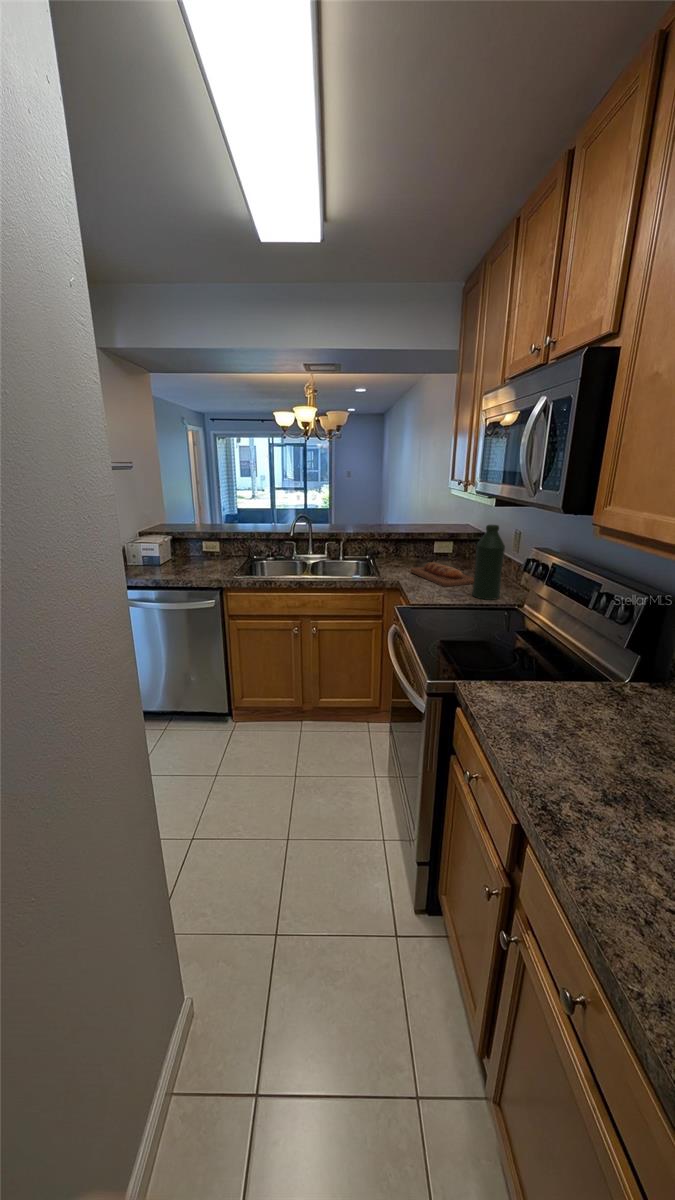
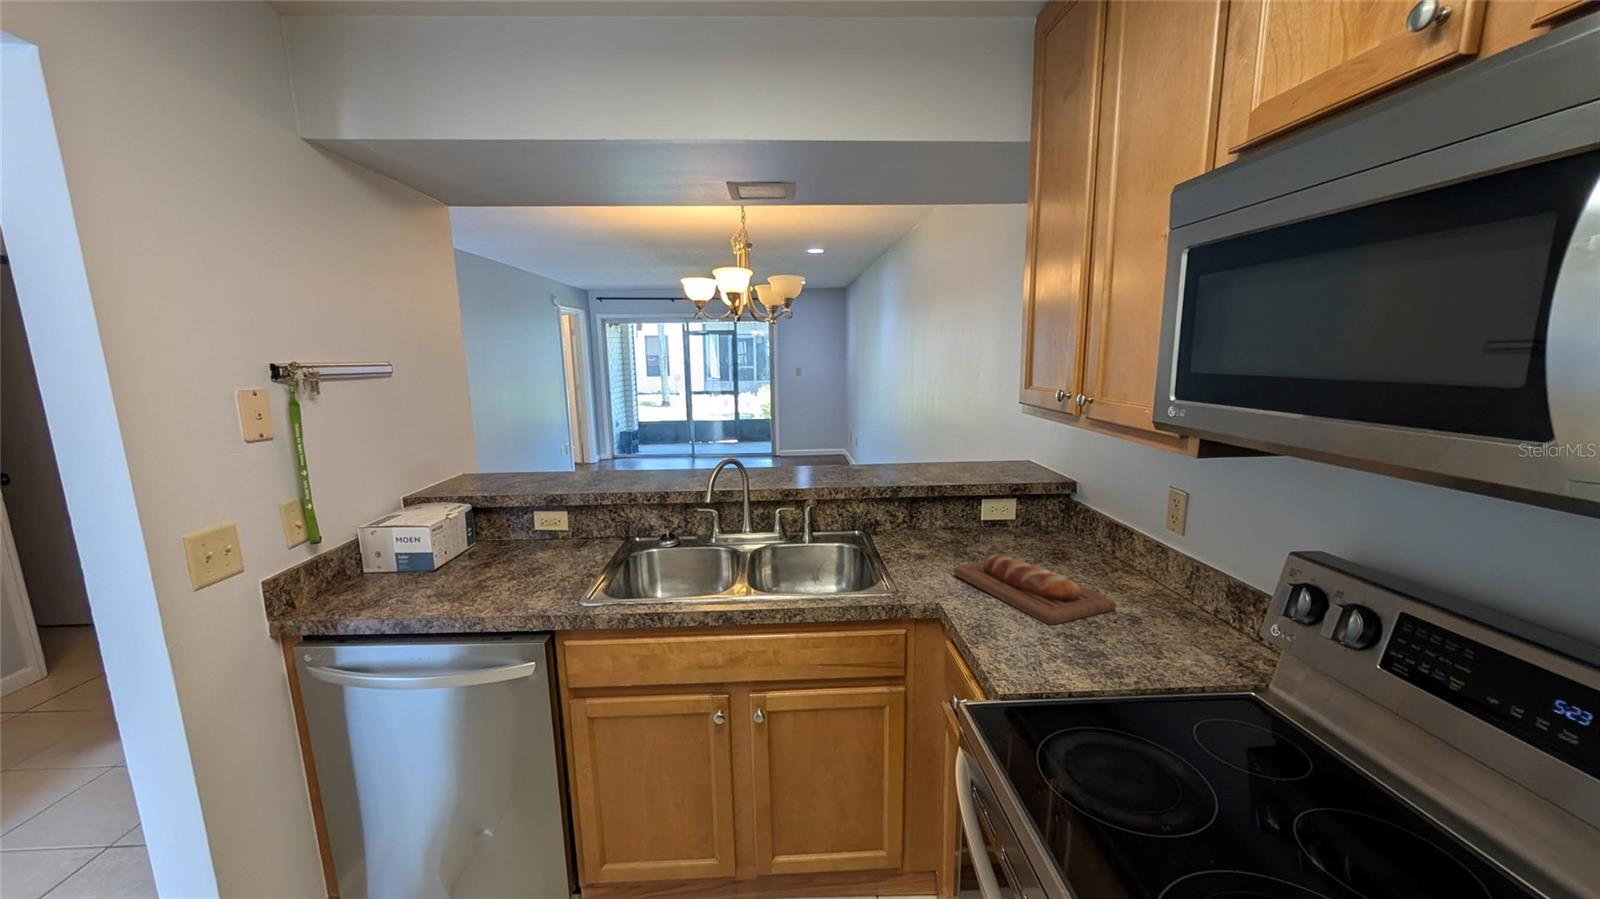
bottle: present [472,525,505,600] -> none [1132,495,1220,678]

